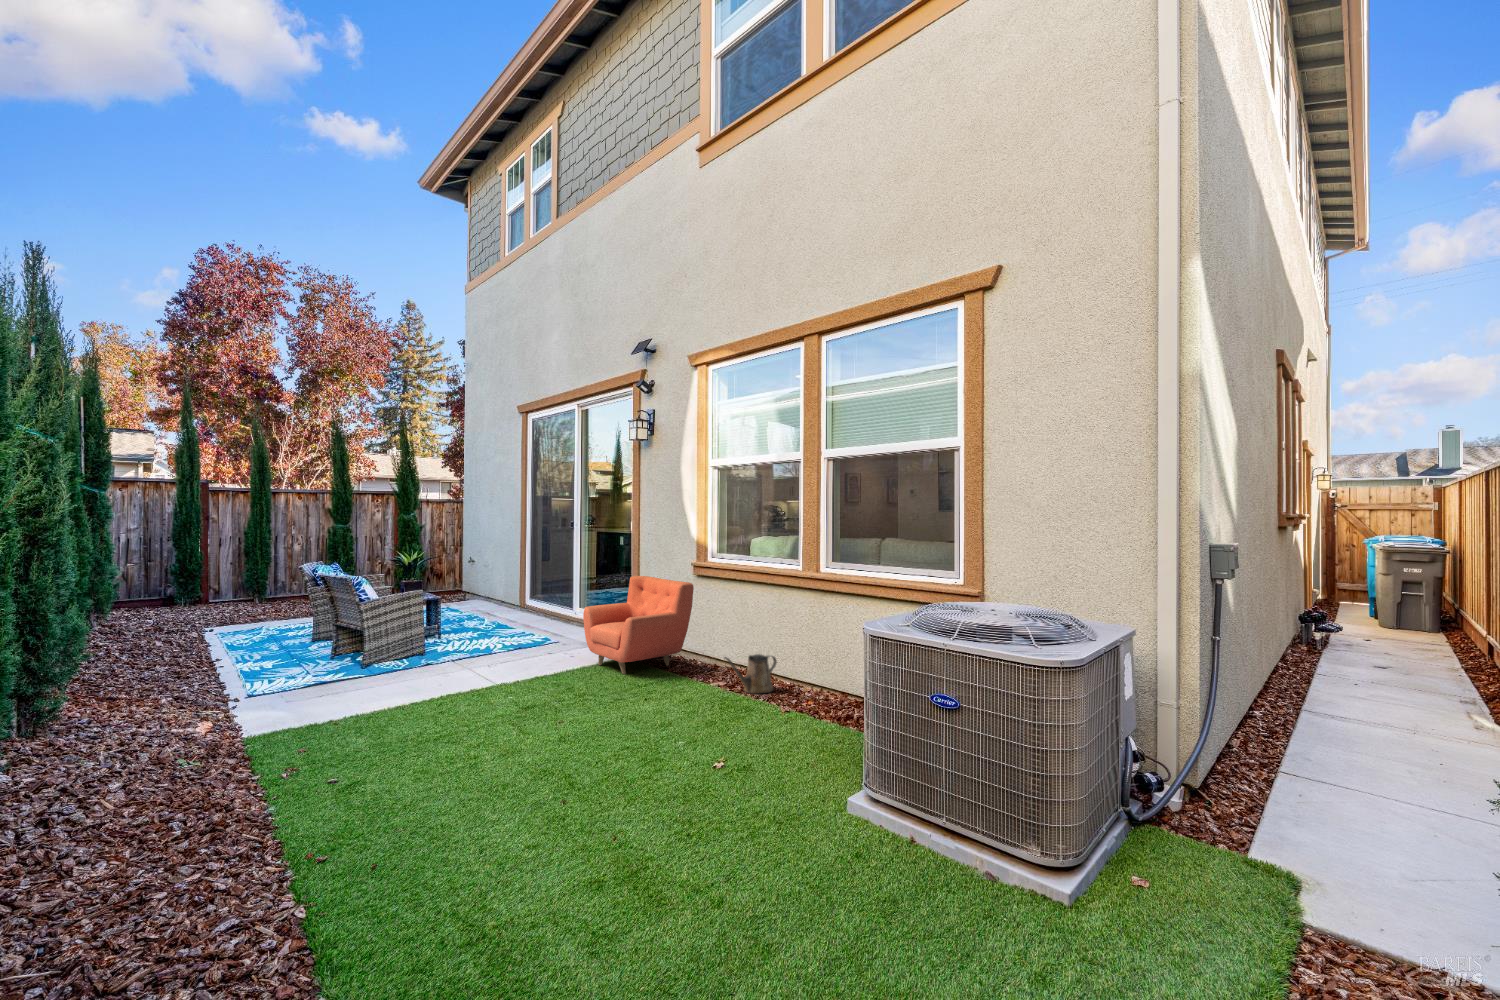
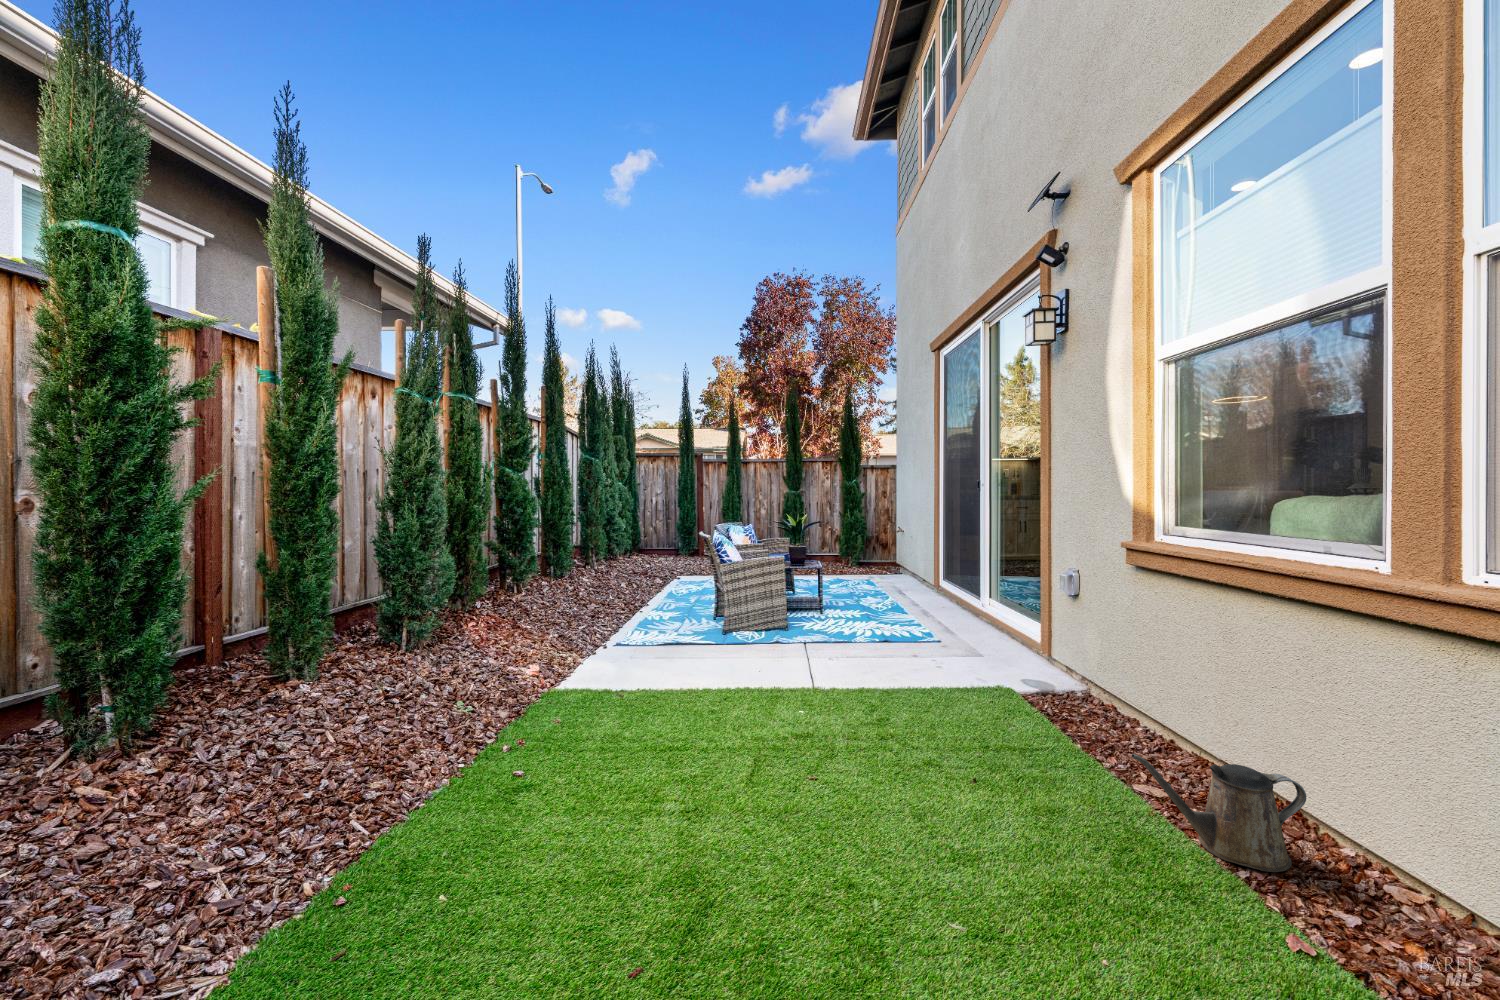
armchair: present [583,576,694,674] -> none [939,559,1117,718]

